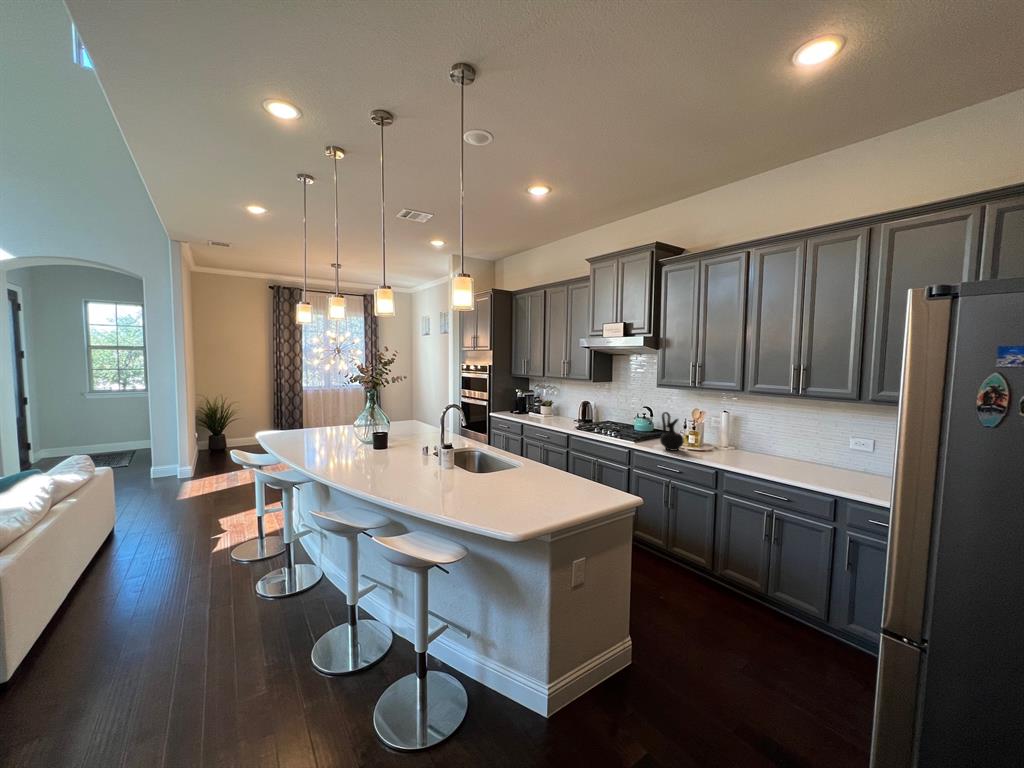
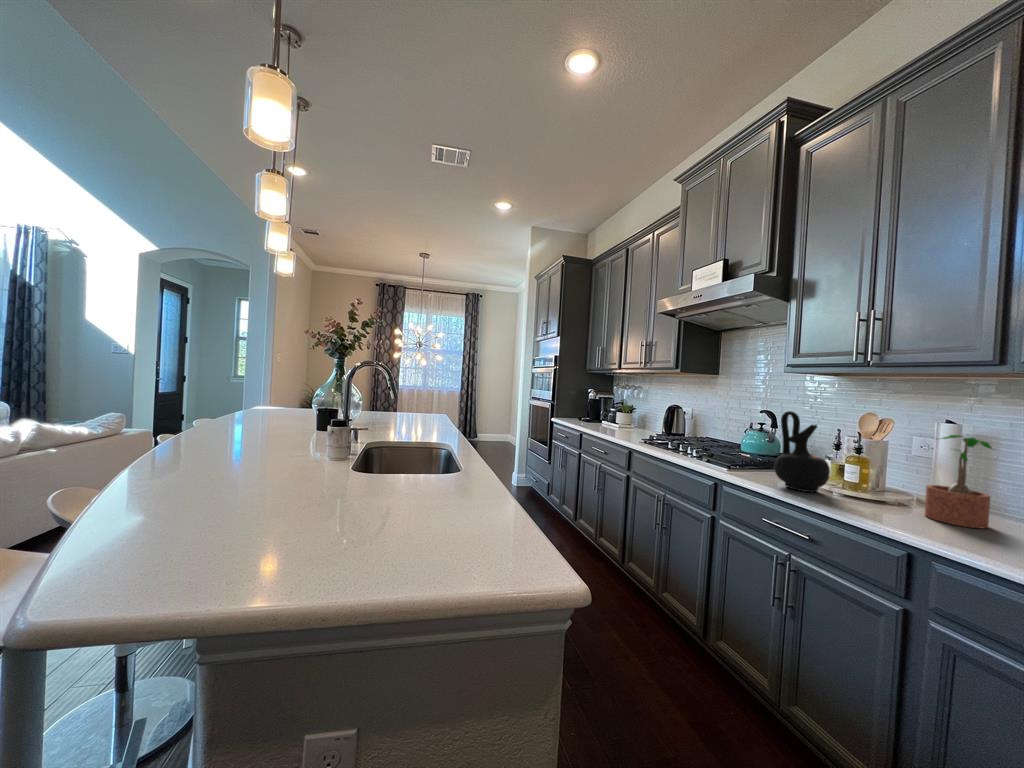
potted plant: none [719,420,743,458] -> present [924,435,992,528]

